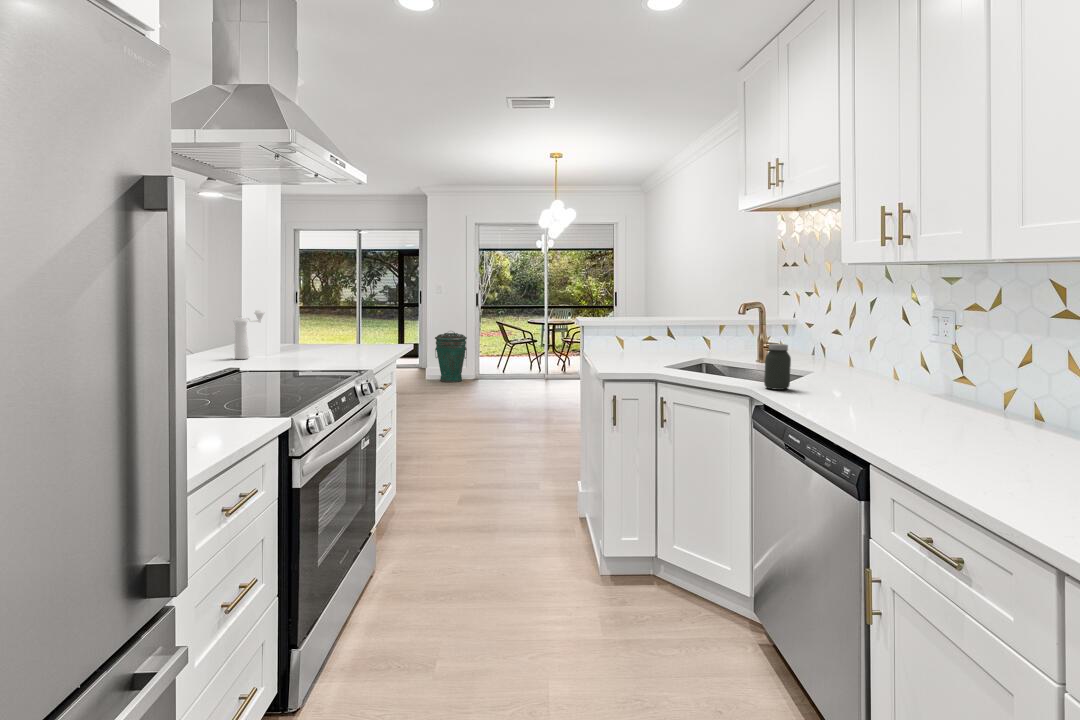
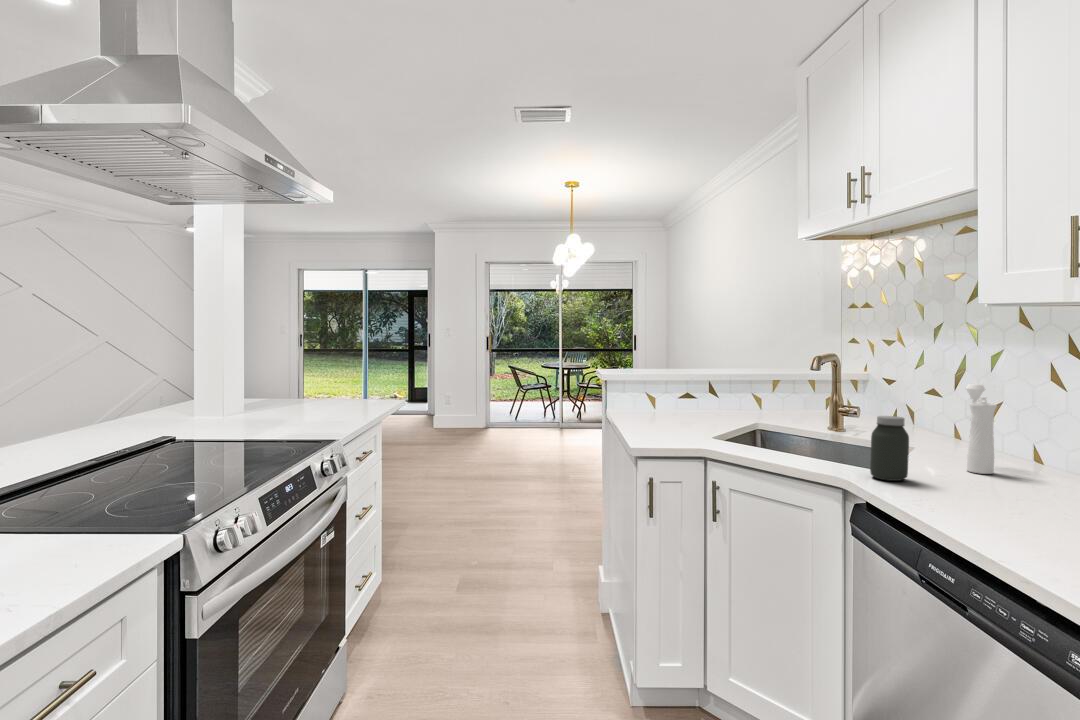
pepper mill: present [234,310,264,359] -> present [966,384,997,474]
trash can: present [435,333,467,382] -> none [442,375,477,430]

